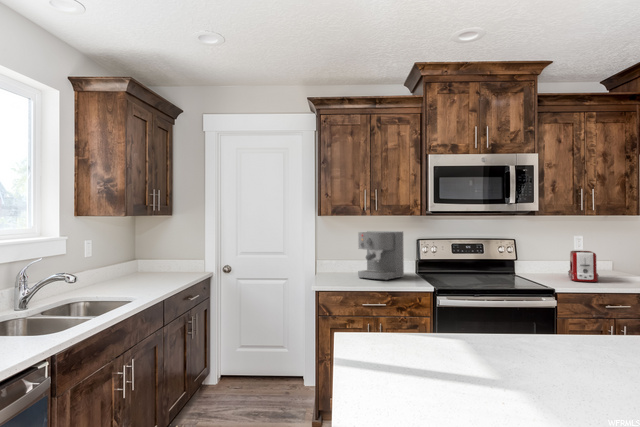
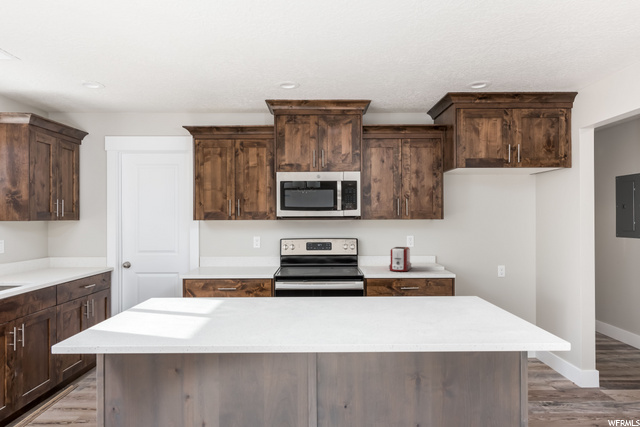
coffee maker: present [358,231,404,280] -> none [228,232,265,272]

